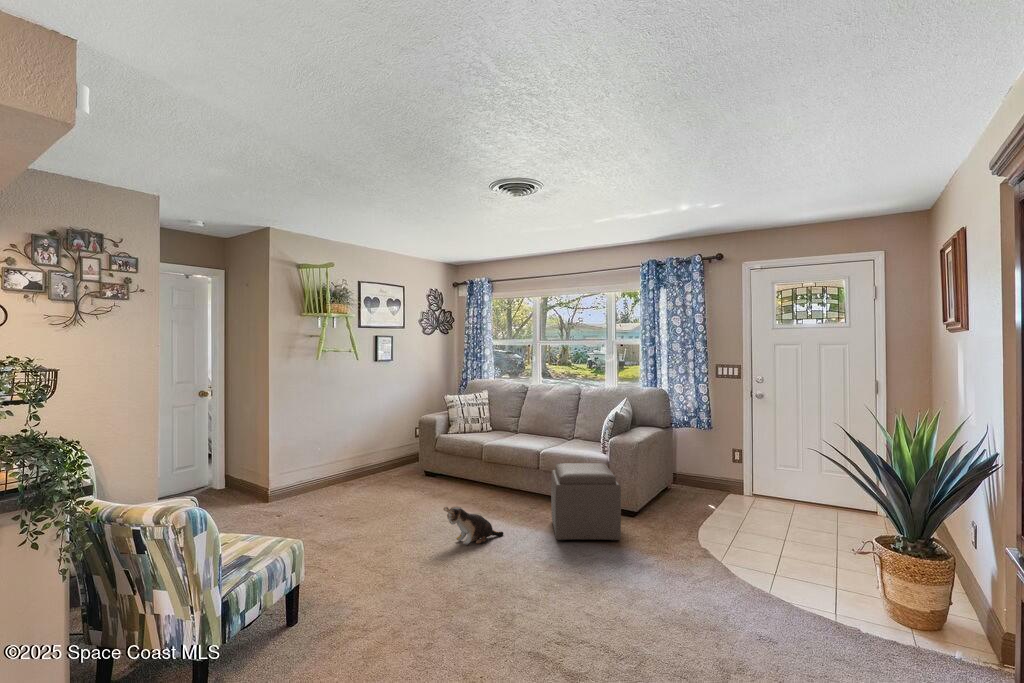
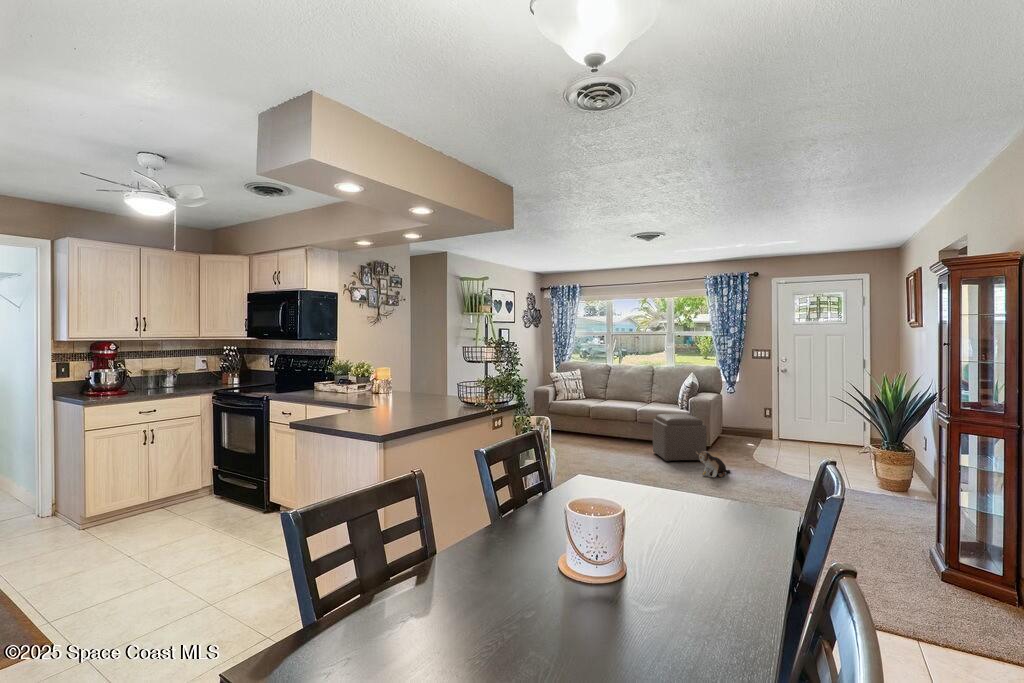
plush toy: present [443,506,504,544] -> present [696,451,730,477]

